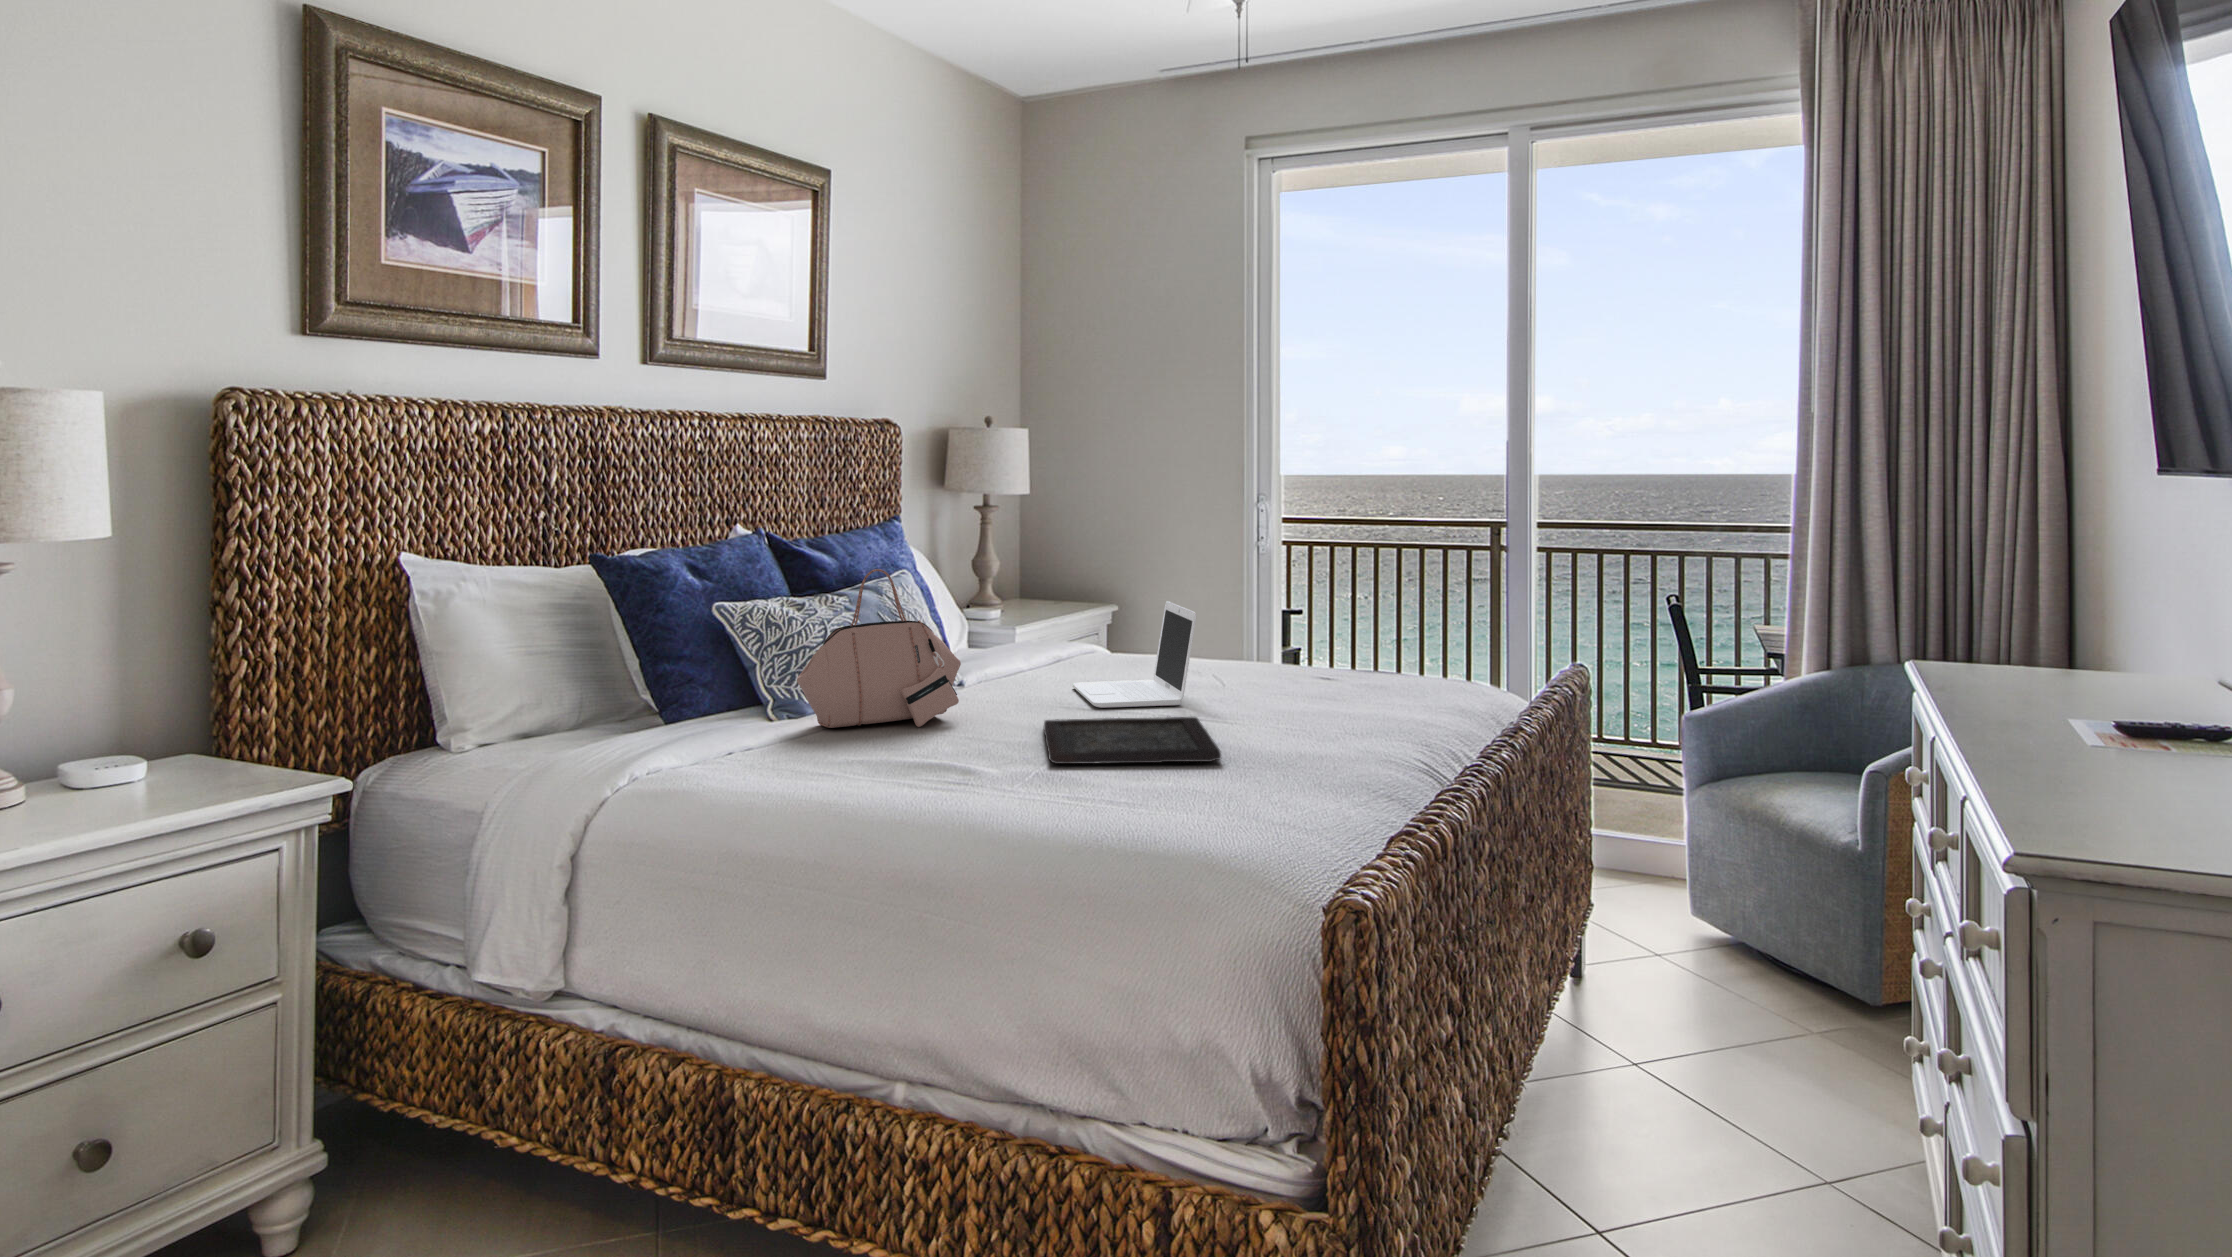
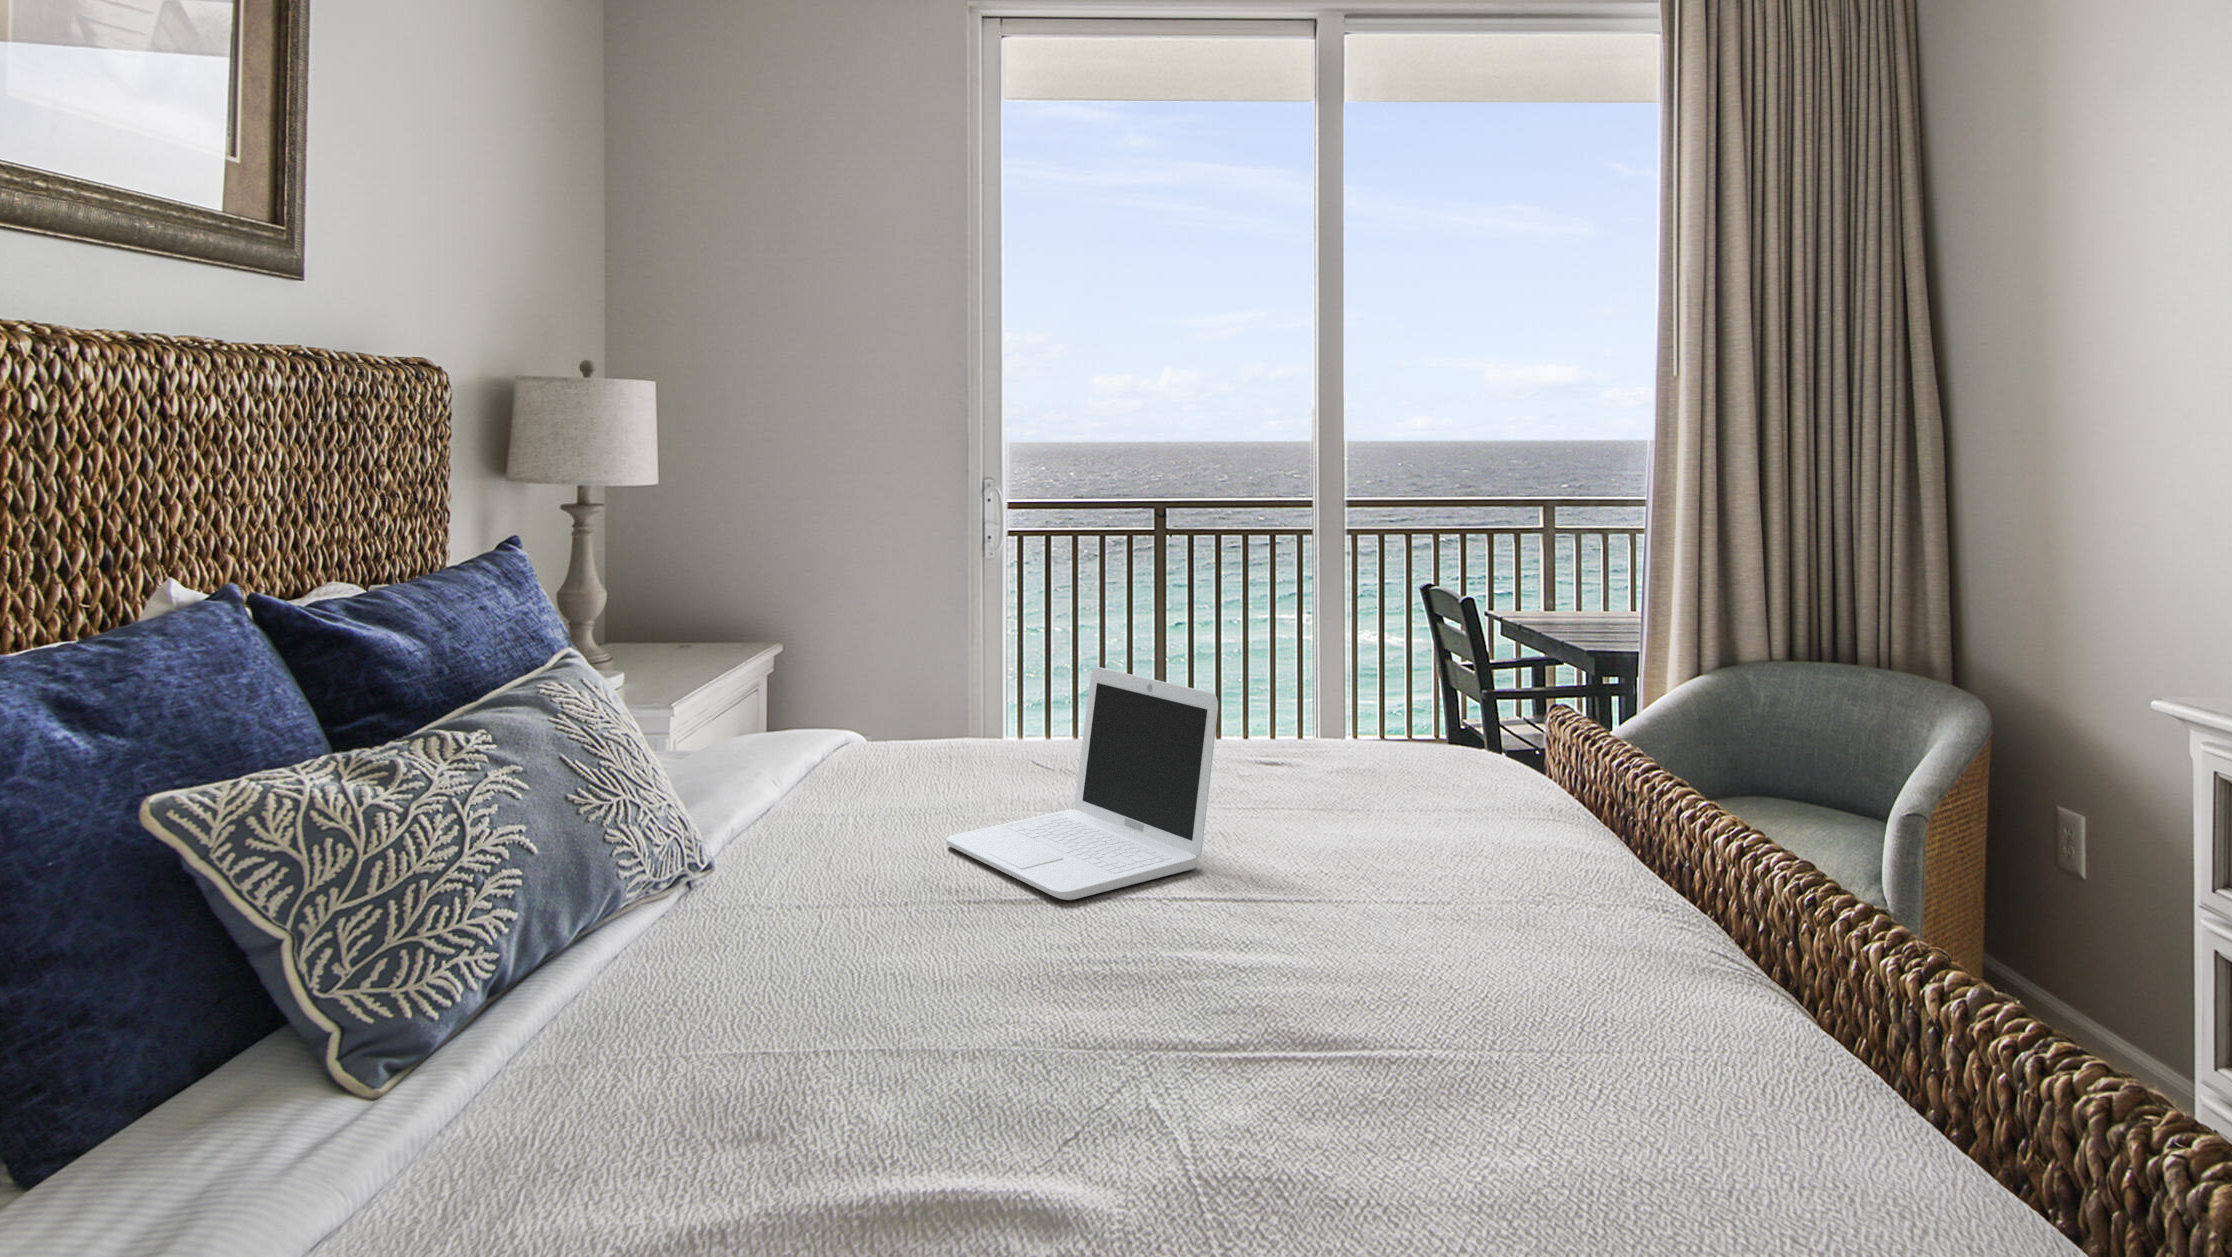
handbag: present [797,569,961,728] -> none [440,677,838,1100]
tray: present [1044,717,1221,764] -> none [1042,909,1547,1143]

